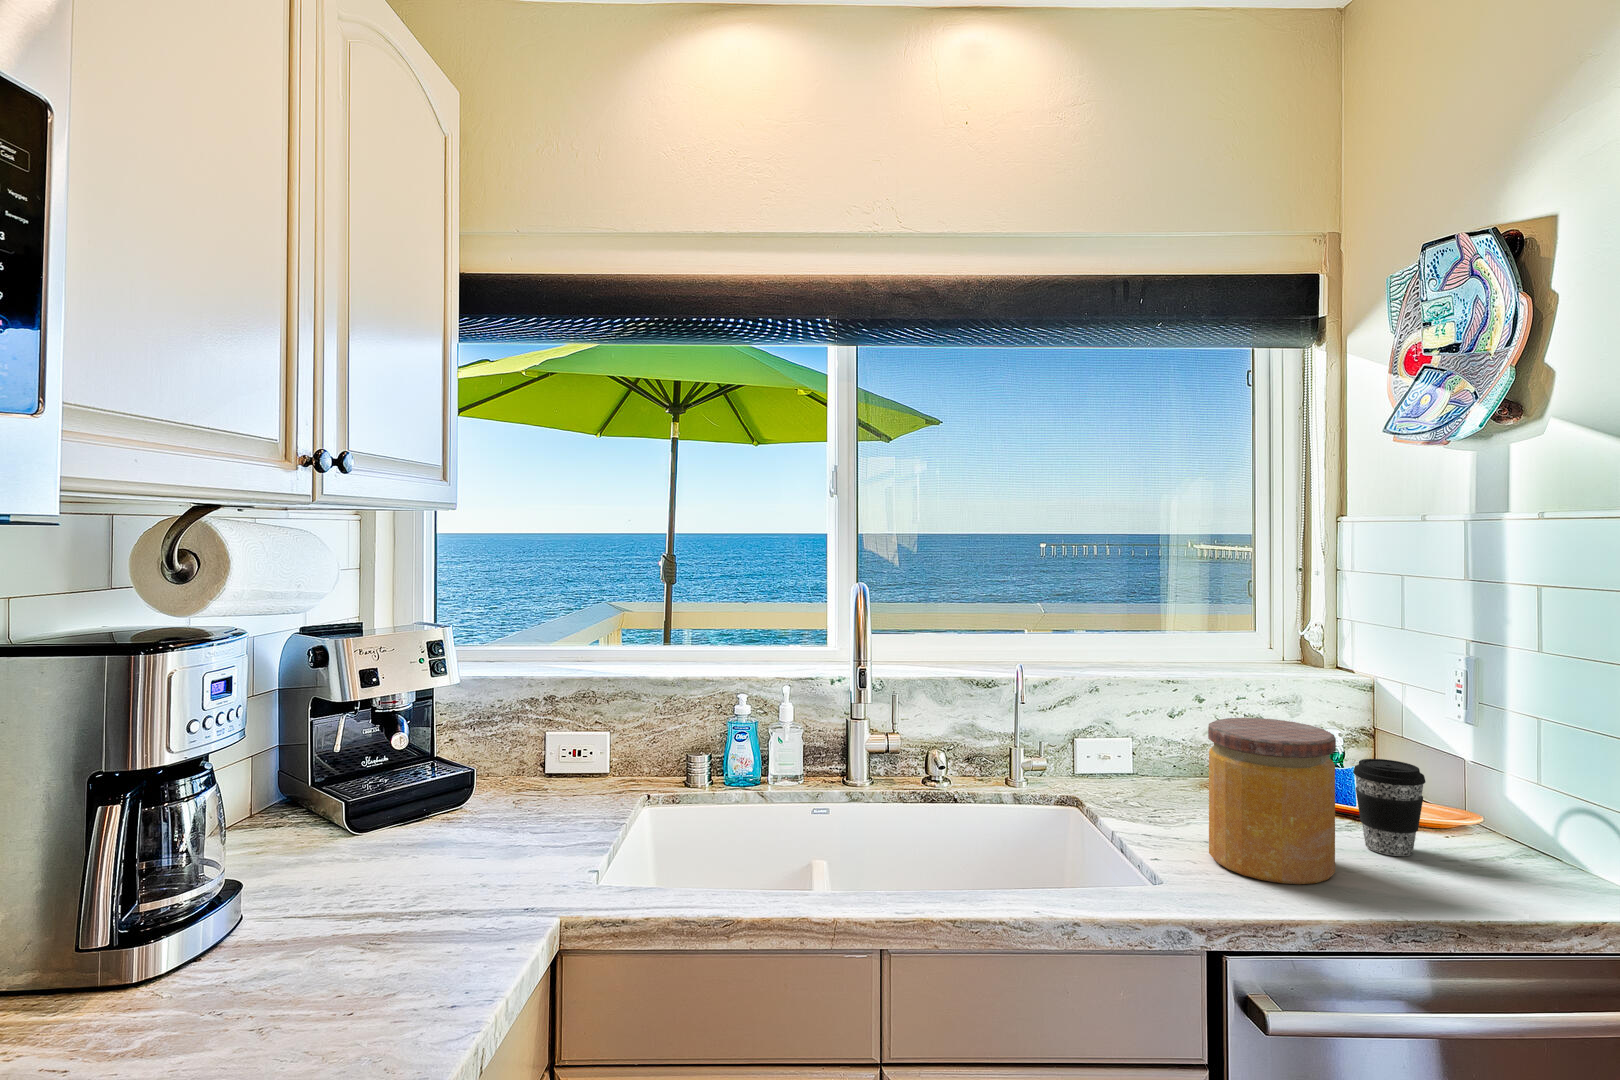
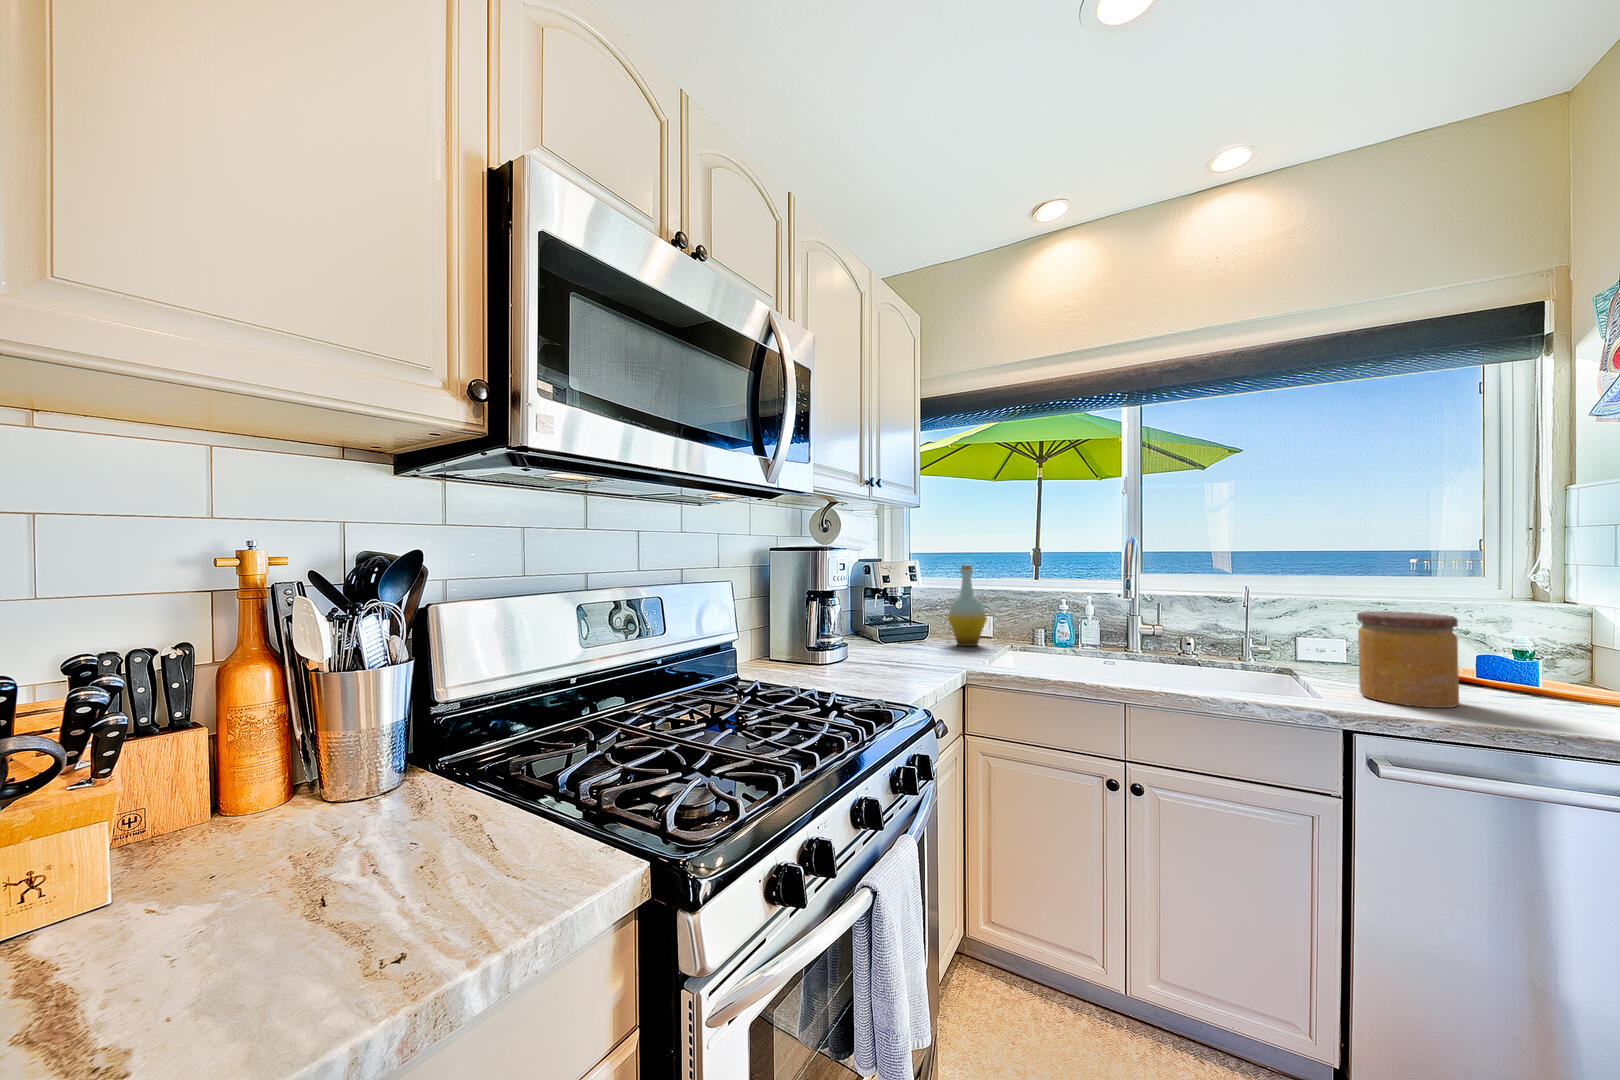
bottle: none [518,639,601,813] -> present [948,565,987,646]
coffee cup: present [1353,759,1426,856] -> none [1499,645,1564,710]

